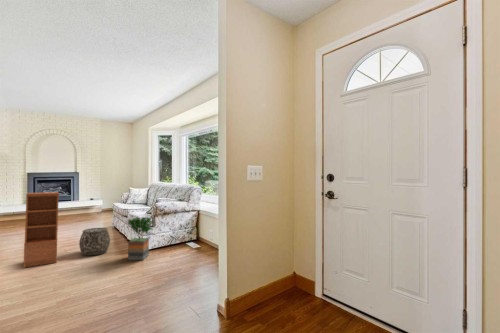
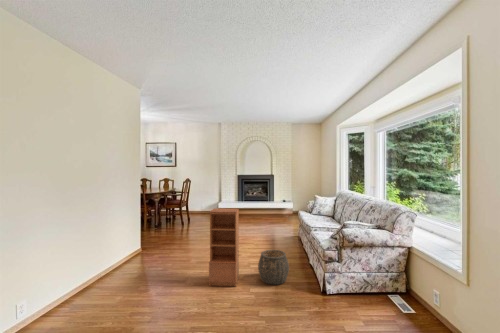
potted tree: present [128,217,154,260] -> none [304,250,340,315]

